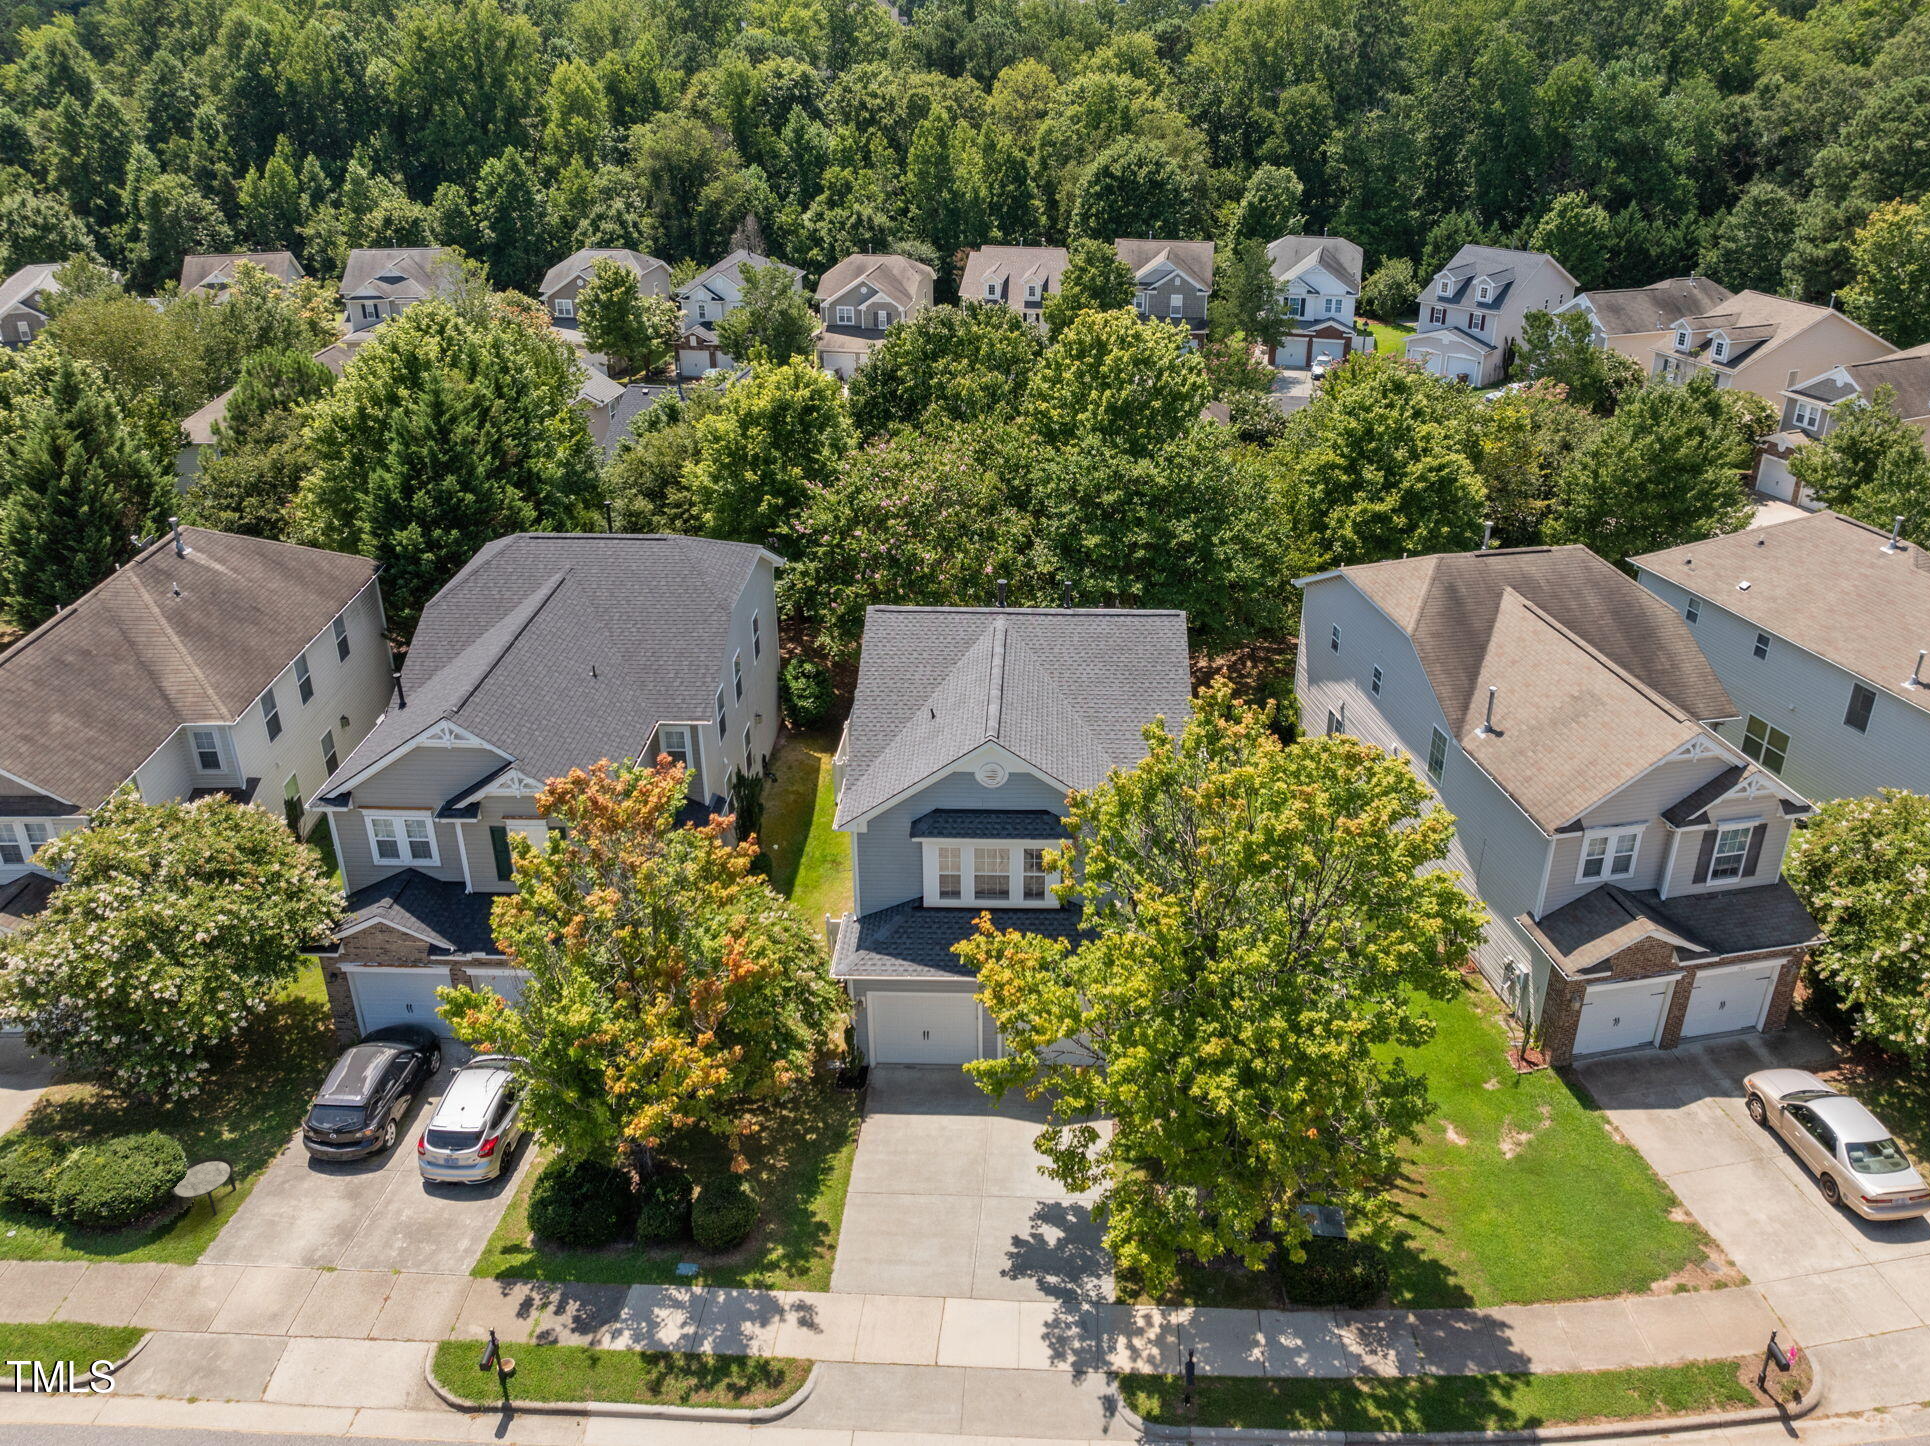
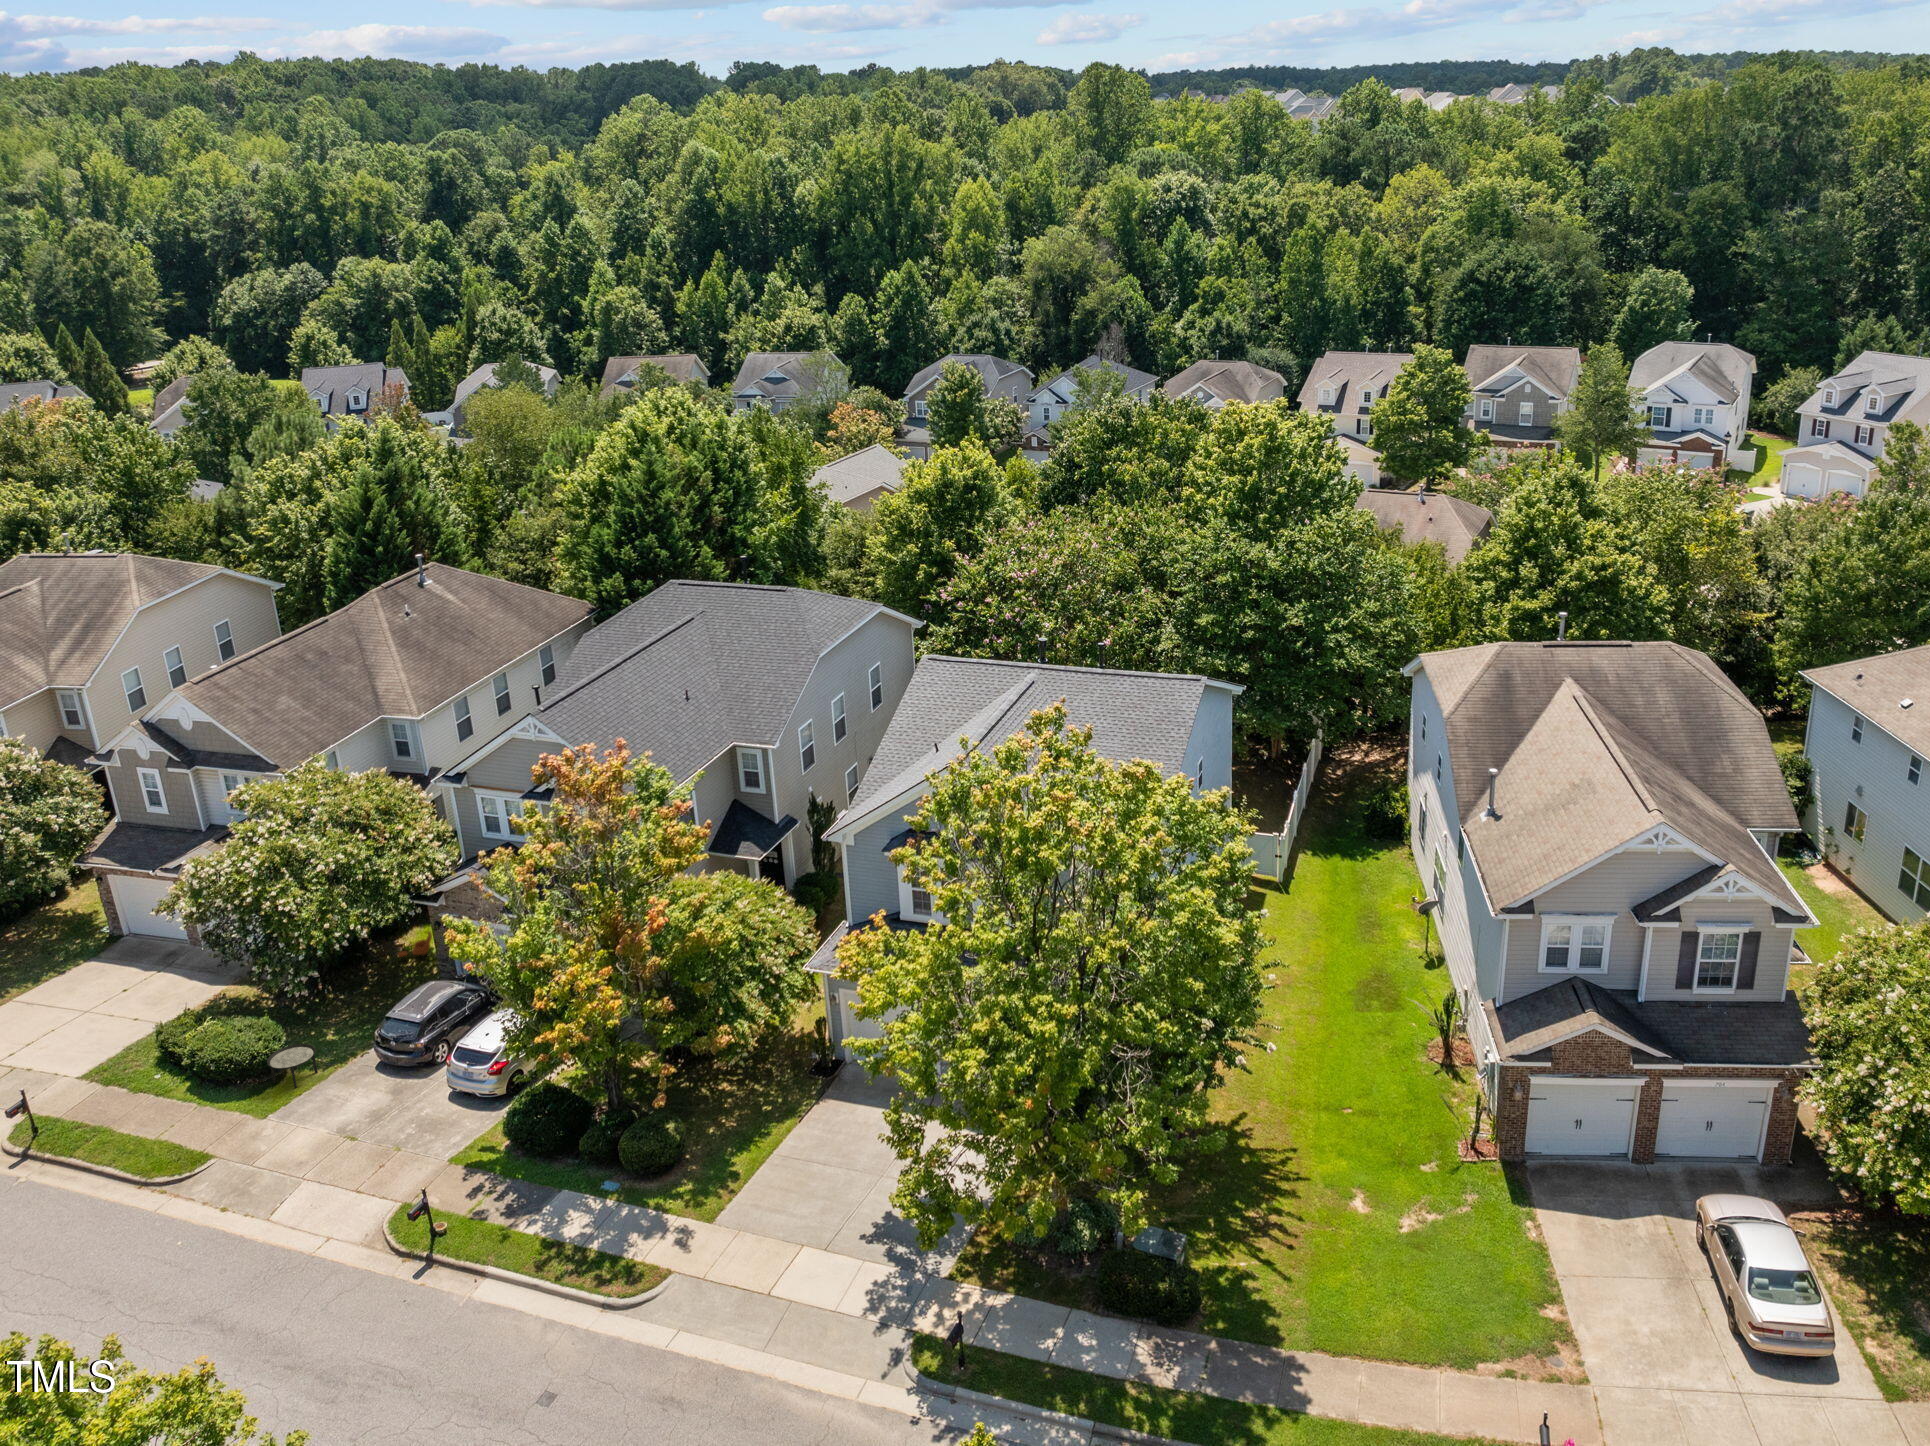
lounge chair: none [275,983,320,1028] -> present [398,932,432,963]

